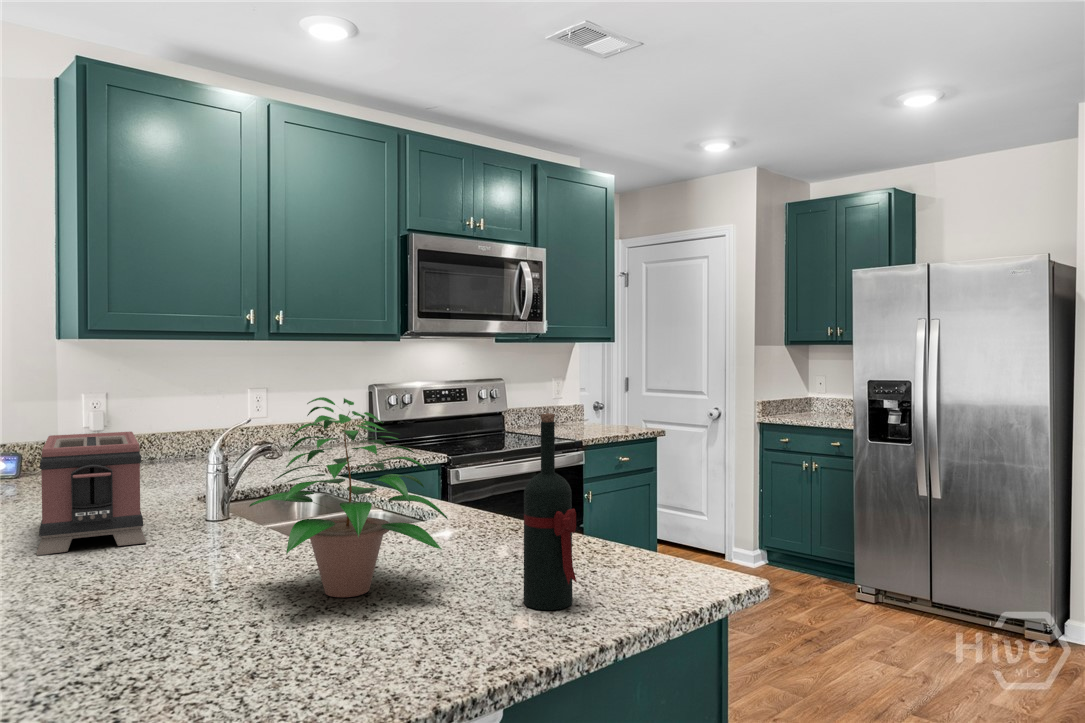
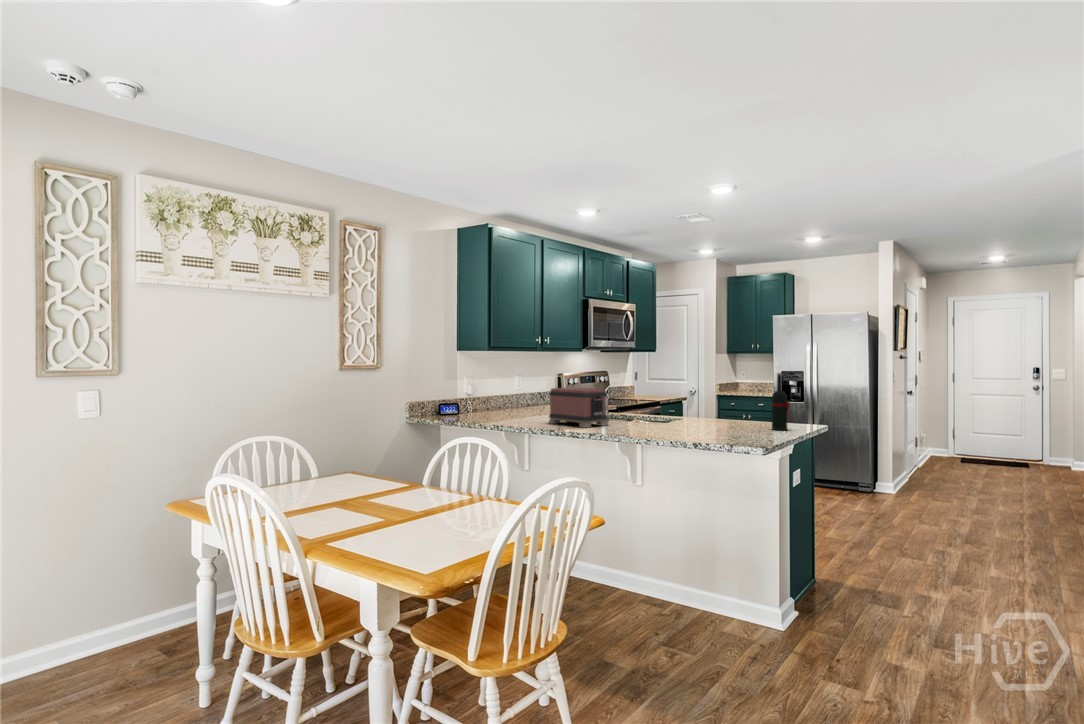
potted plant: present [249,397,448,597] -> none [683,369,751,430]

